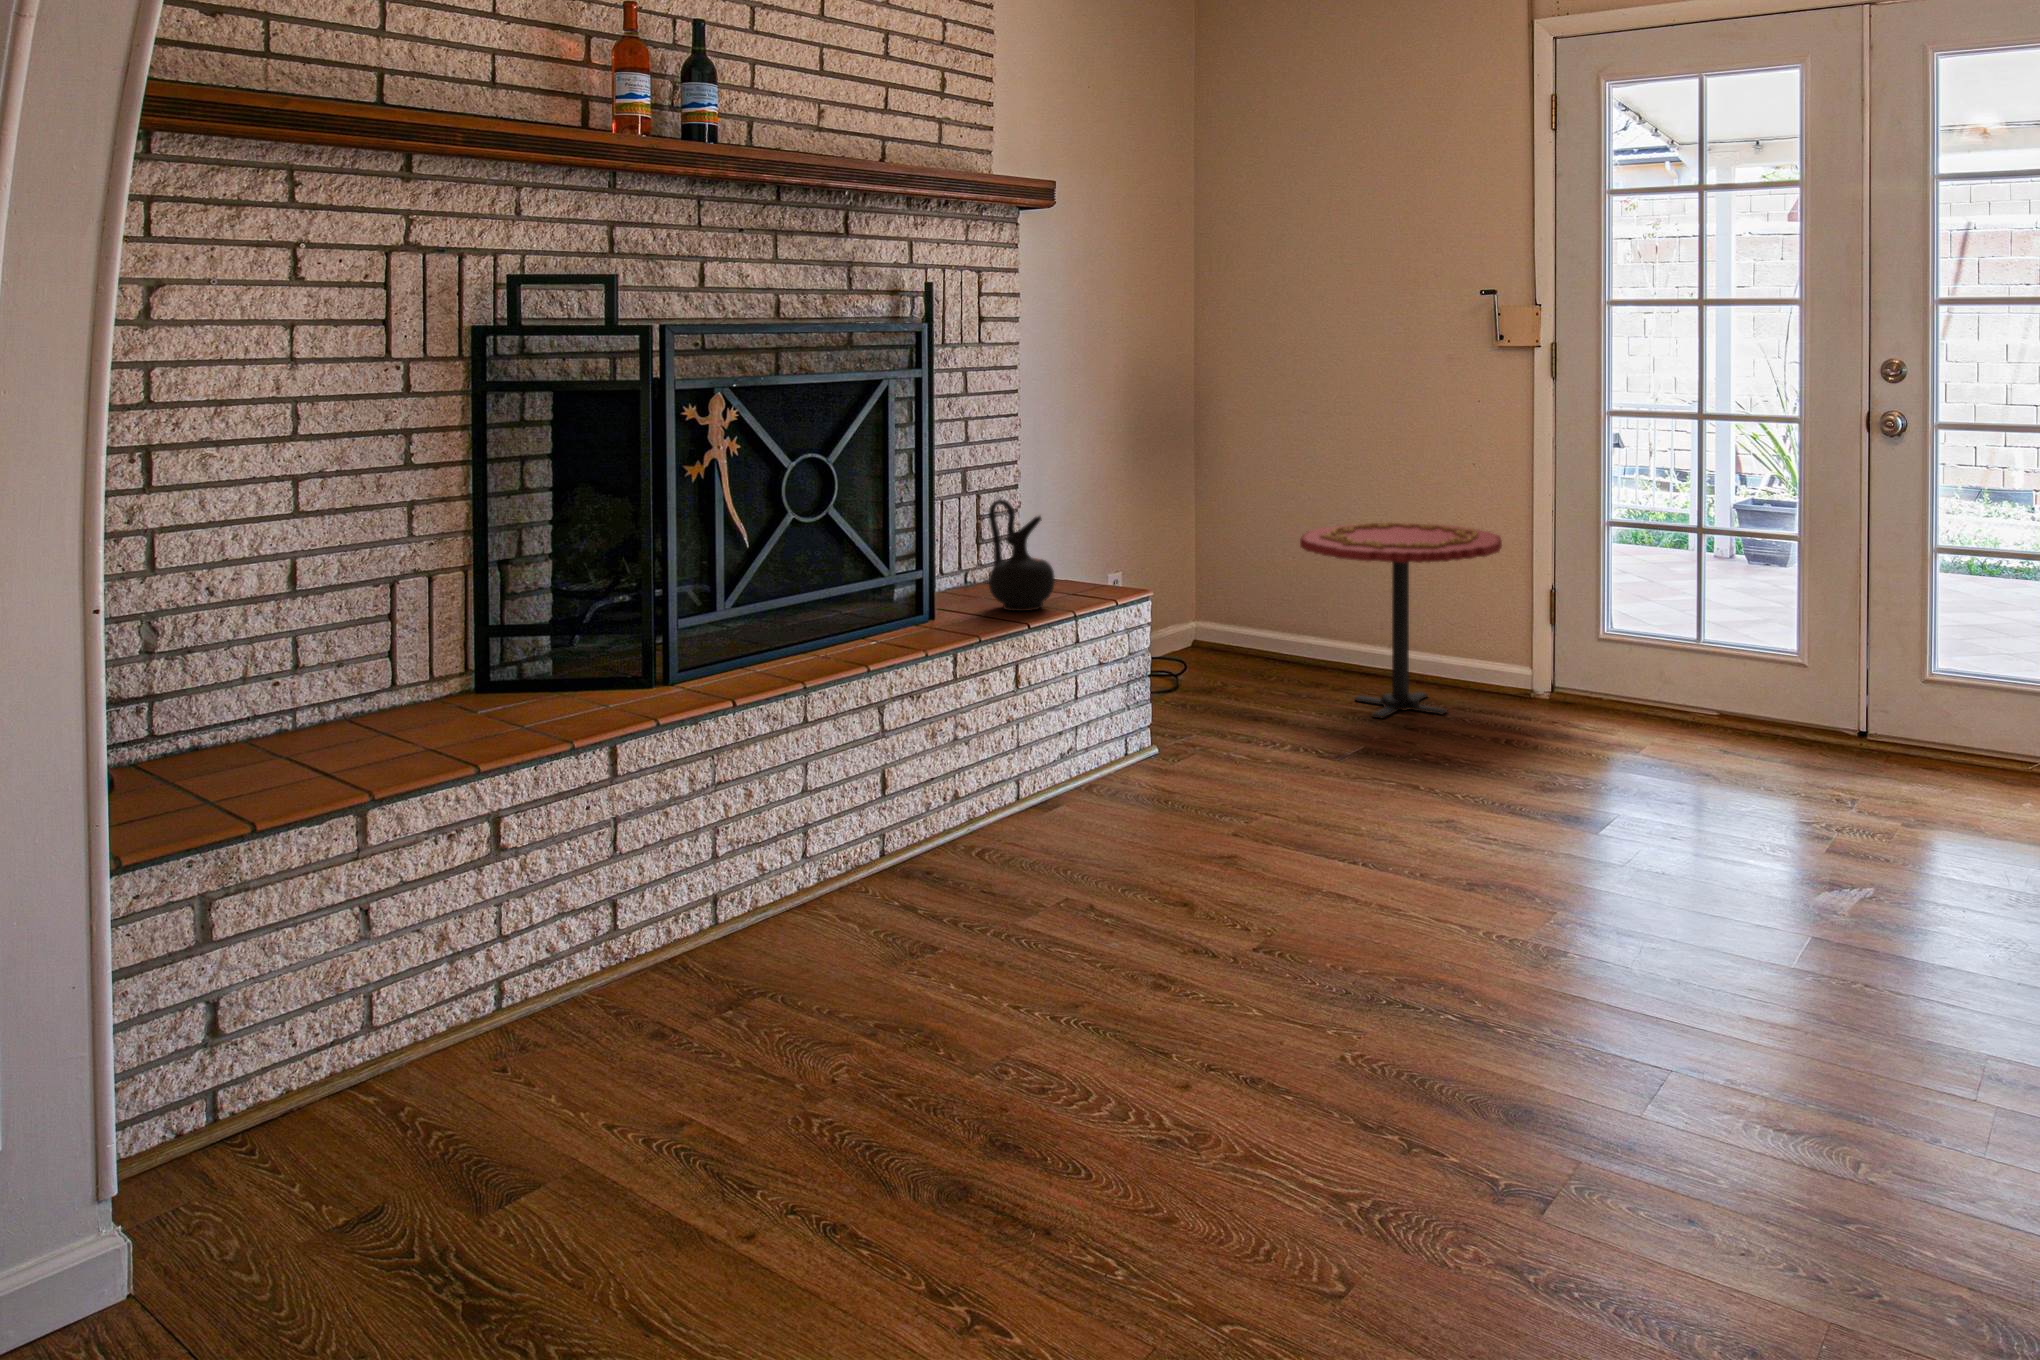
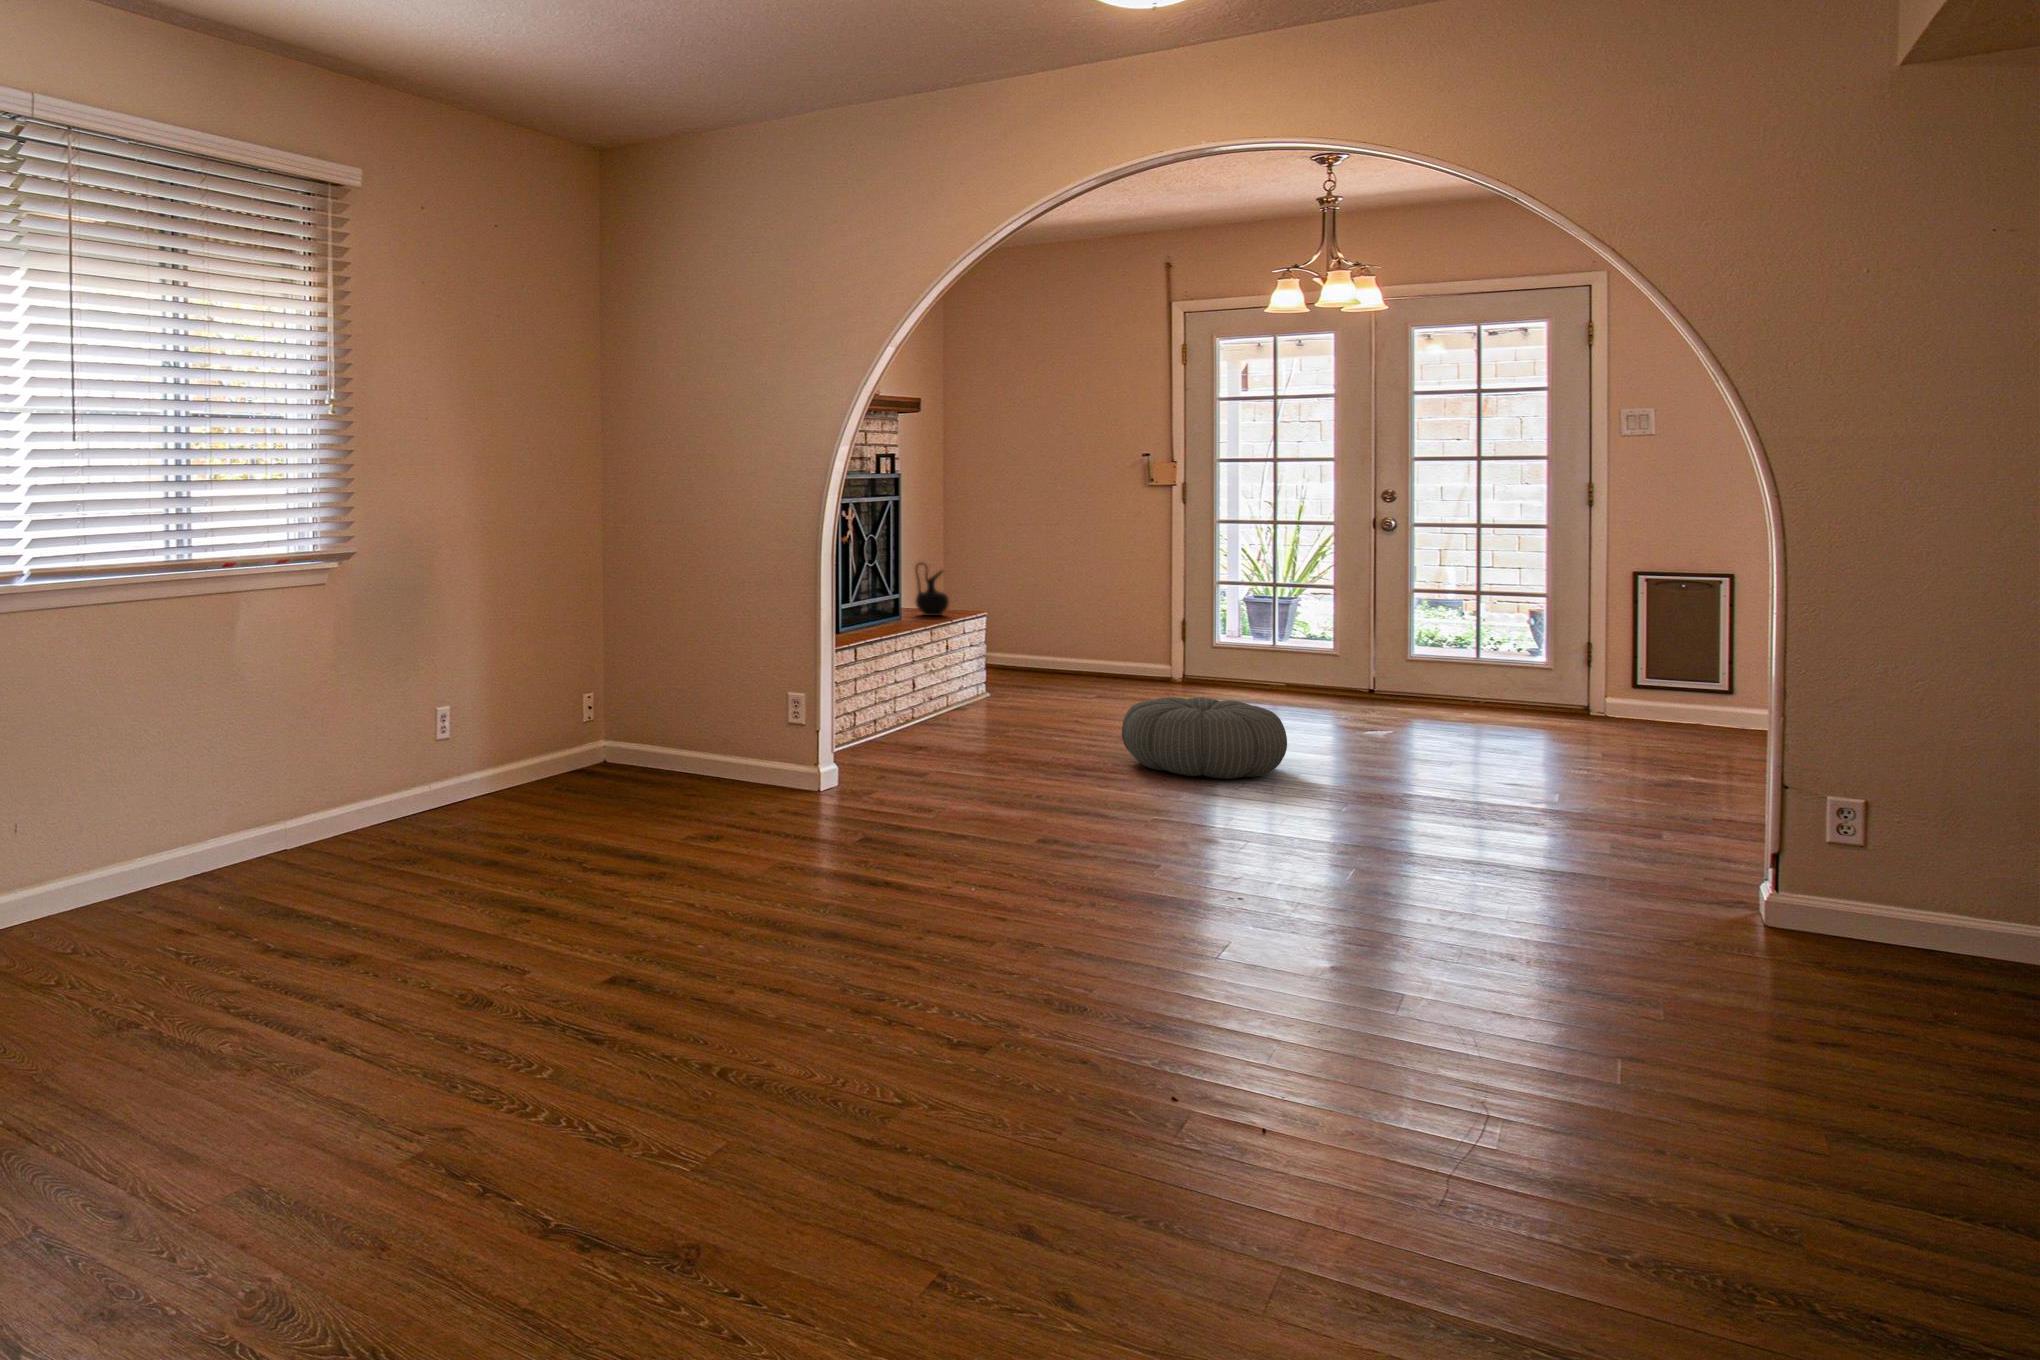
side table: present [1300,522,1502,718] -> none [1043,585,1160,684]
pouf: none [1150,905,1567,1230] -> present [1122,697,1287,779]

